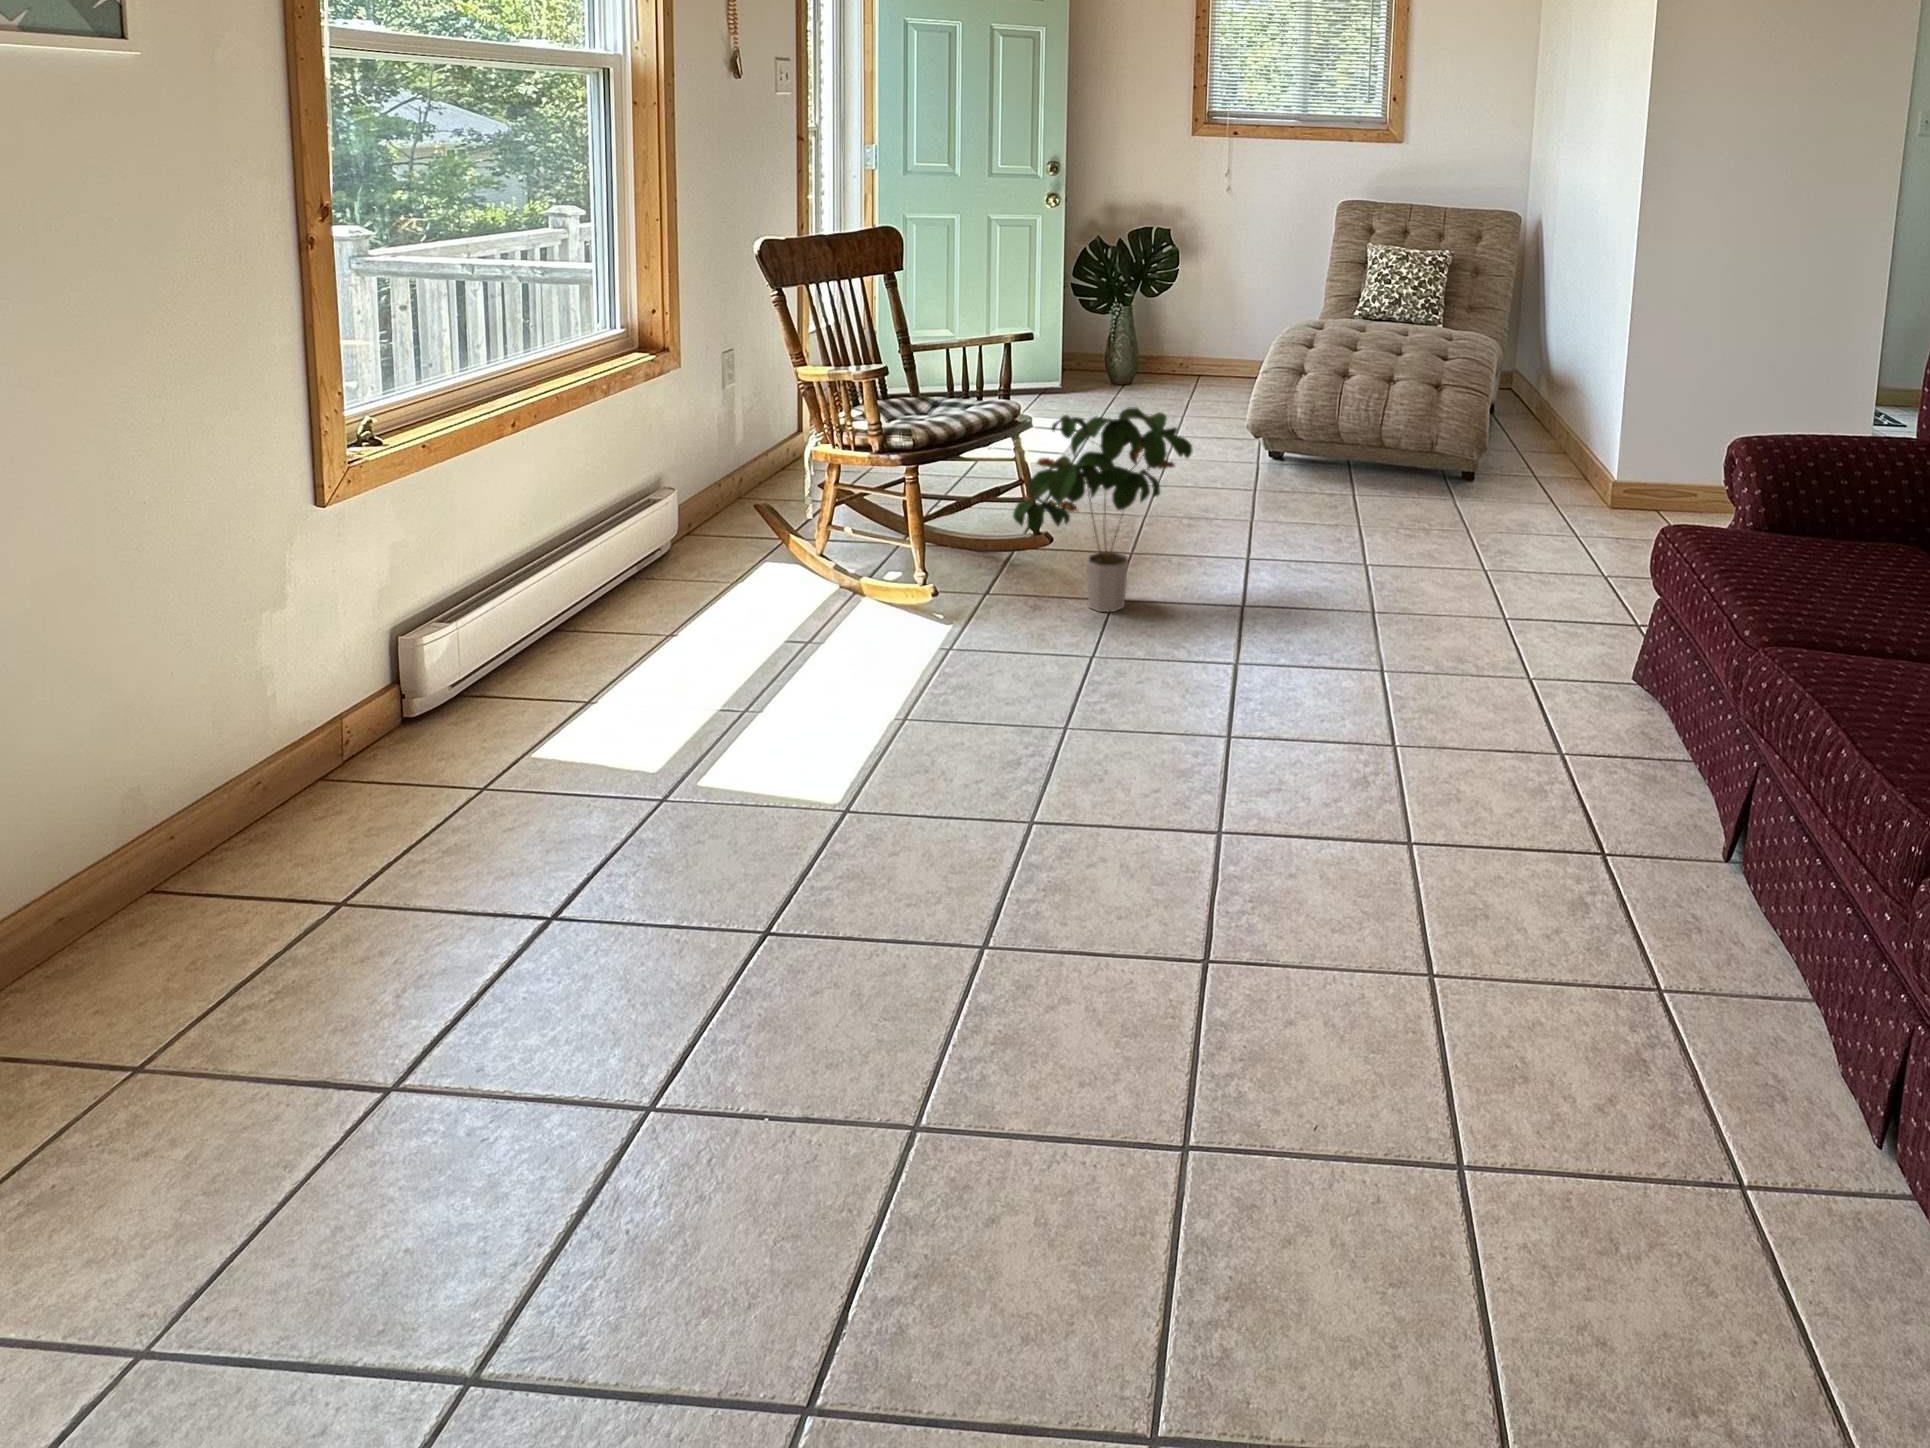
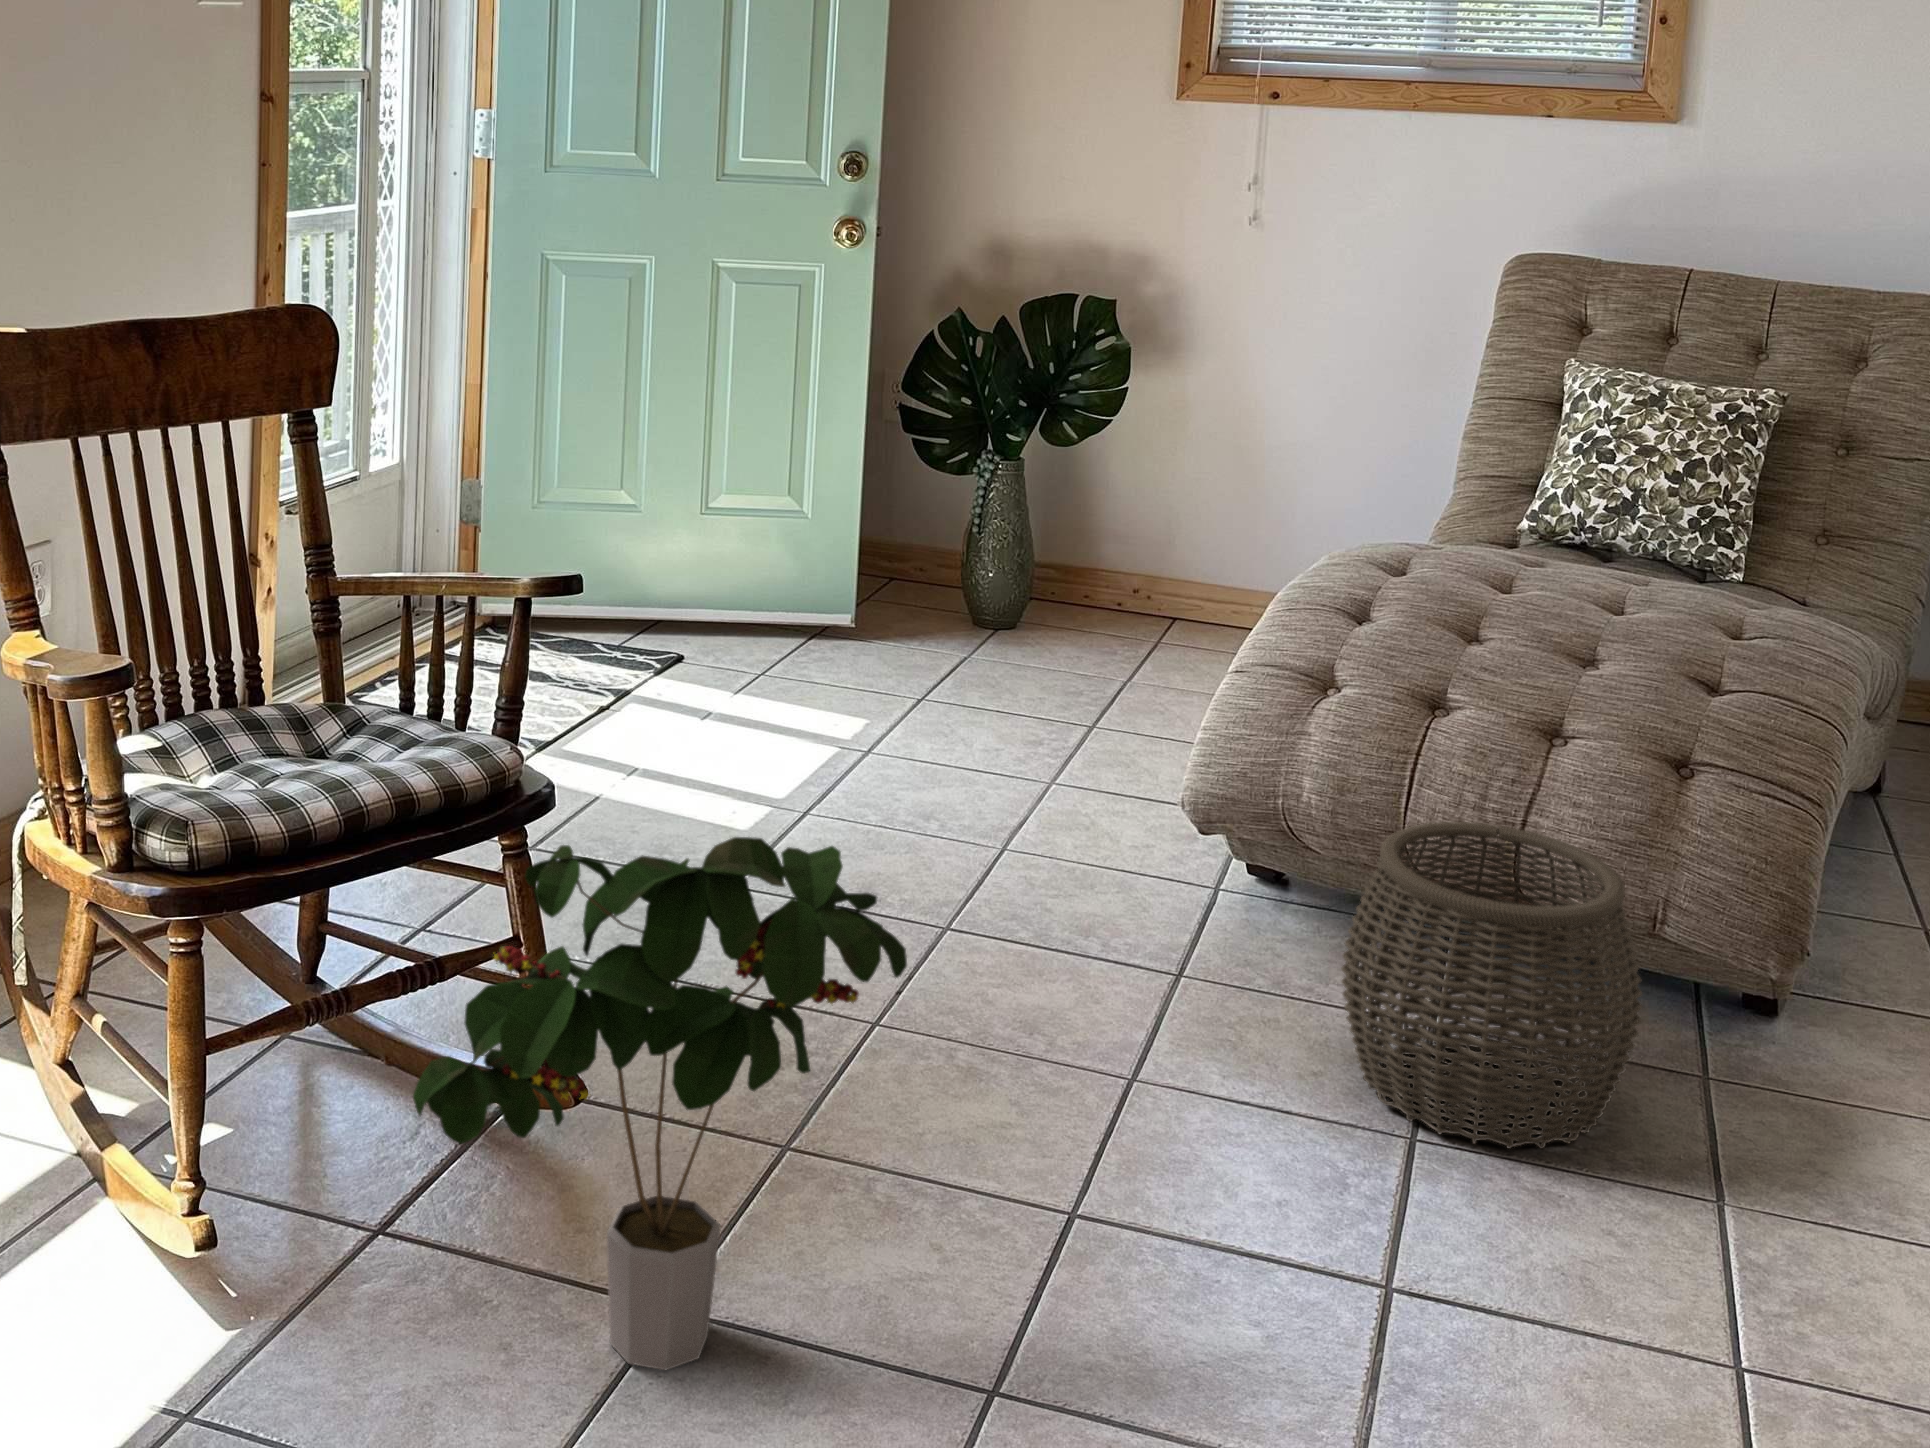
woven basket: none [1322,410,1433,525] -> present [1341,822,1642,1149]

